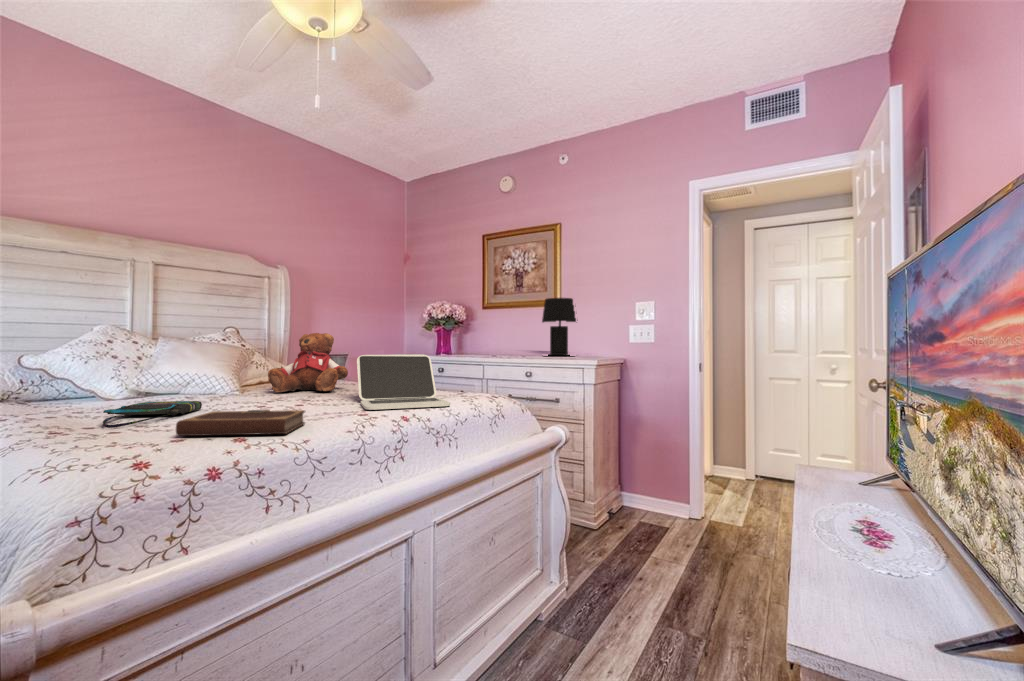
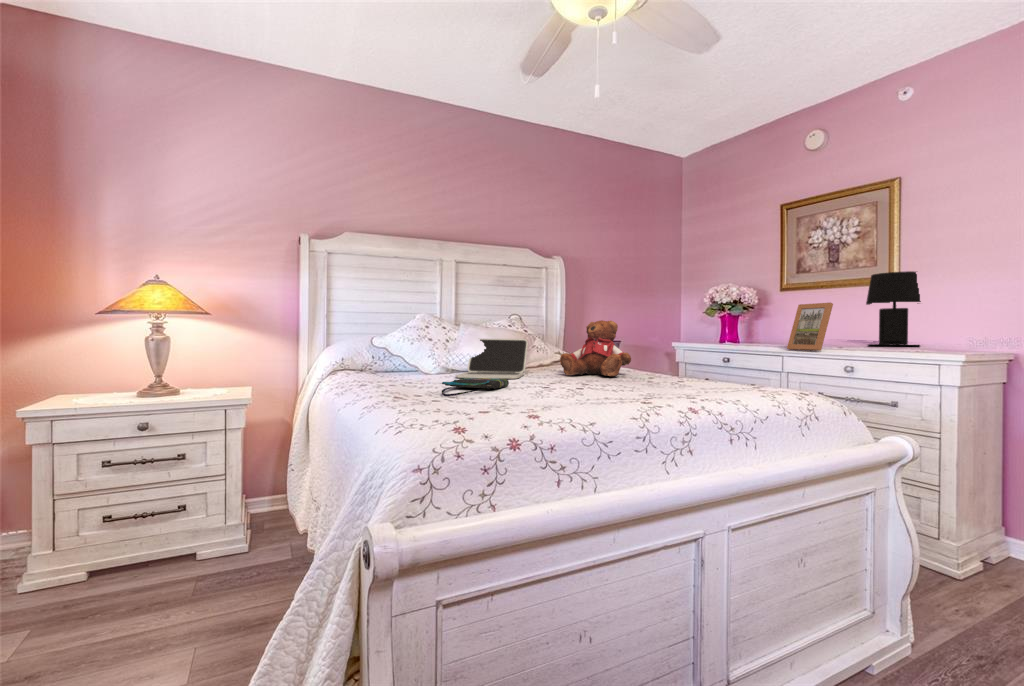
picture frame: none [486,320,519,361] -> present [787,303,833,351]
laptop: present [357,355,450,410] -> present [456,339,528,379]
notebook: present [176,410,305,436] -> none [488,388,592,414]

